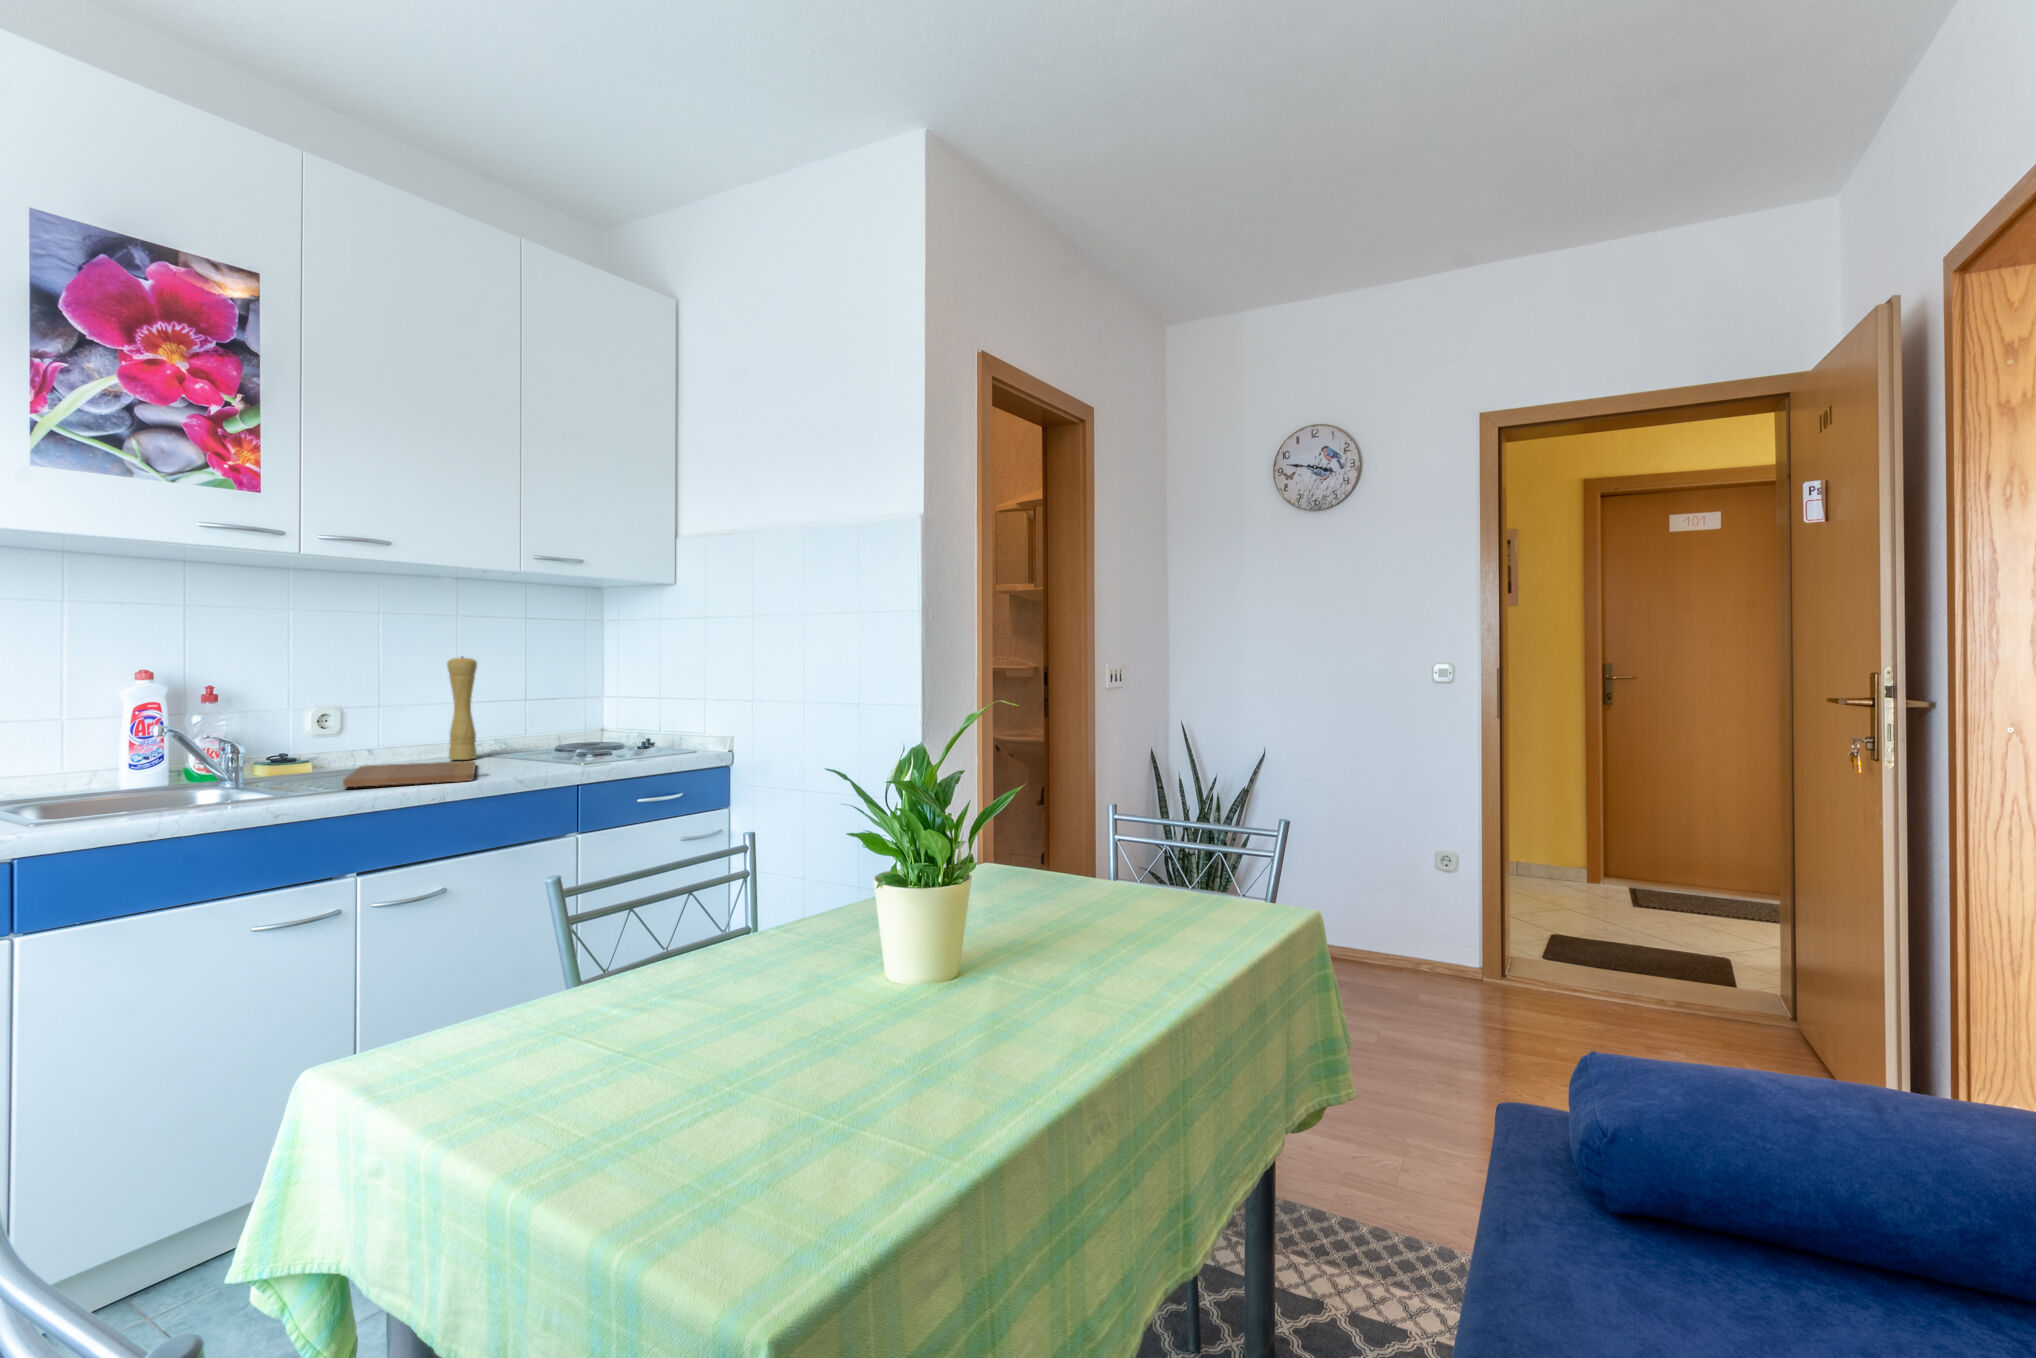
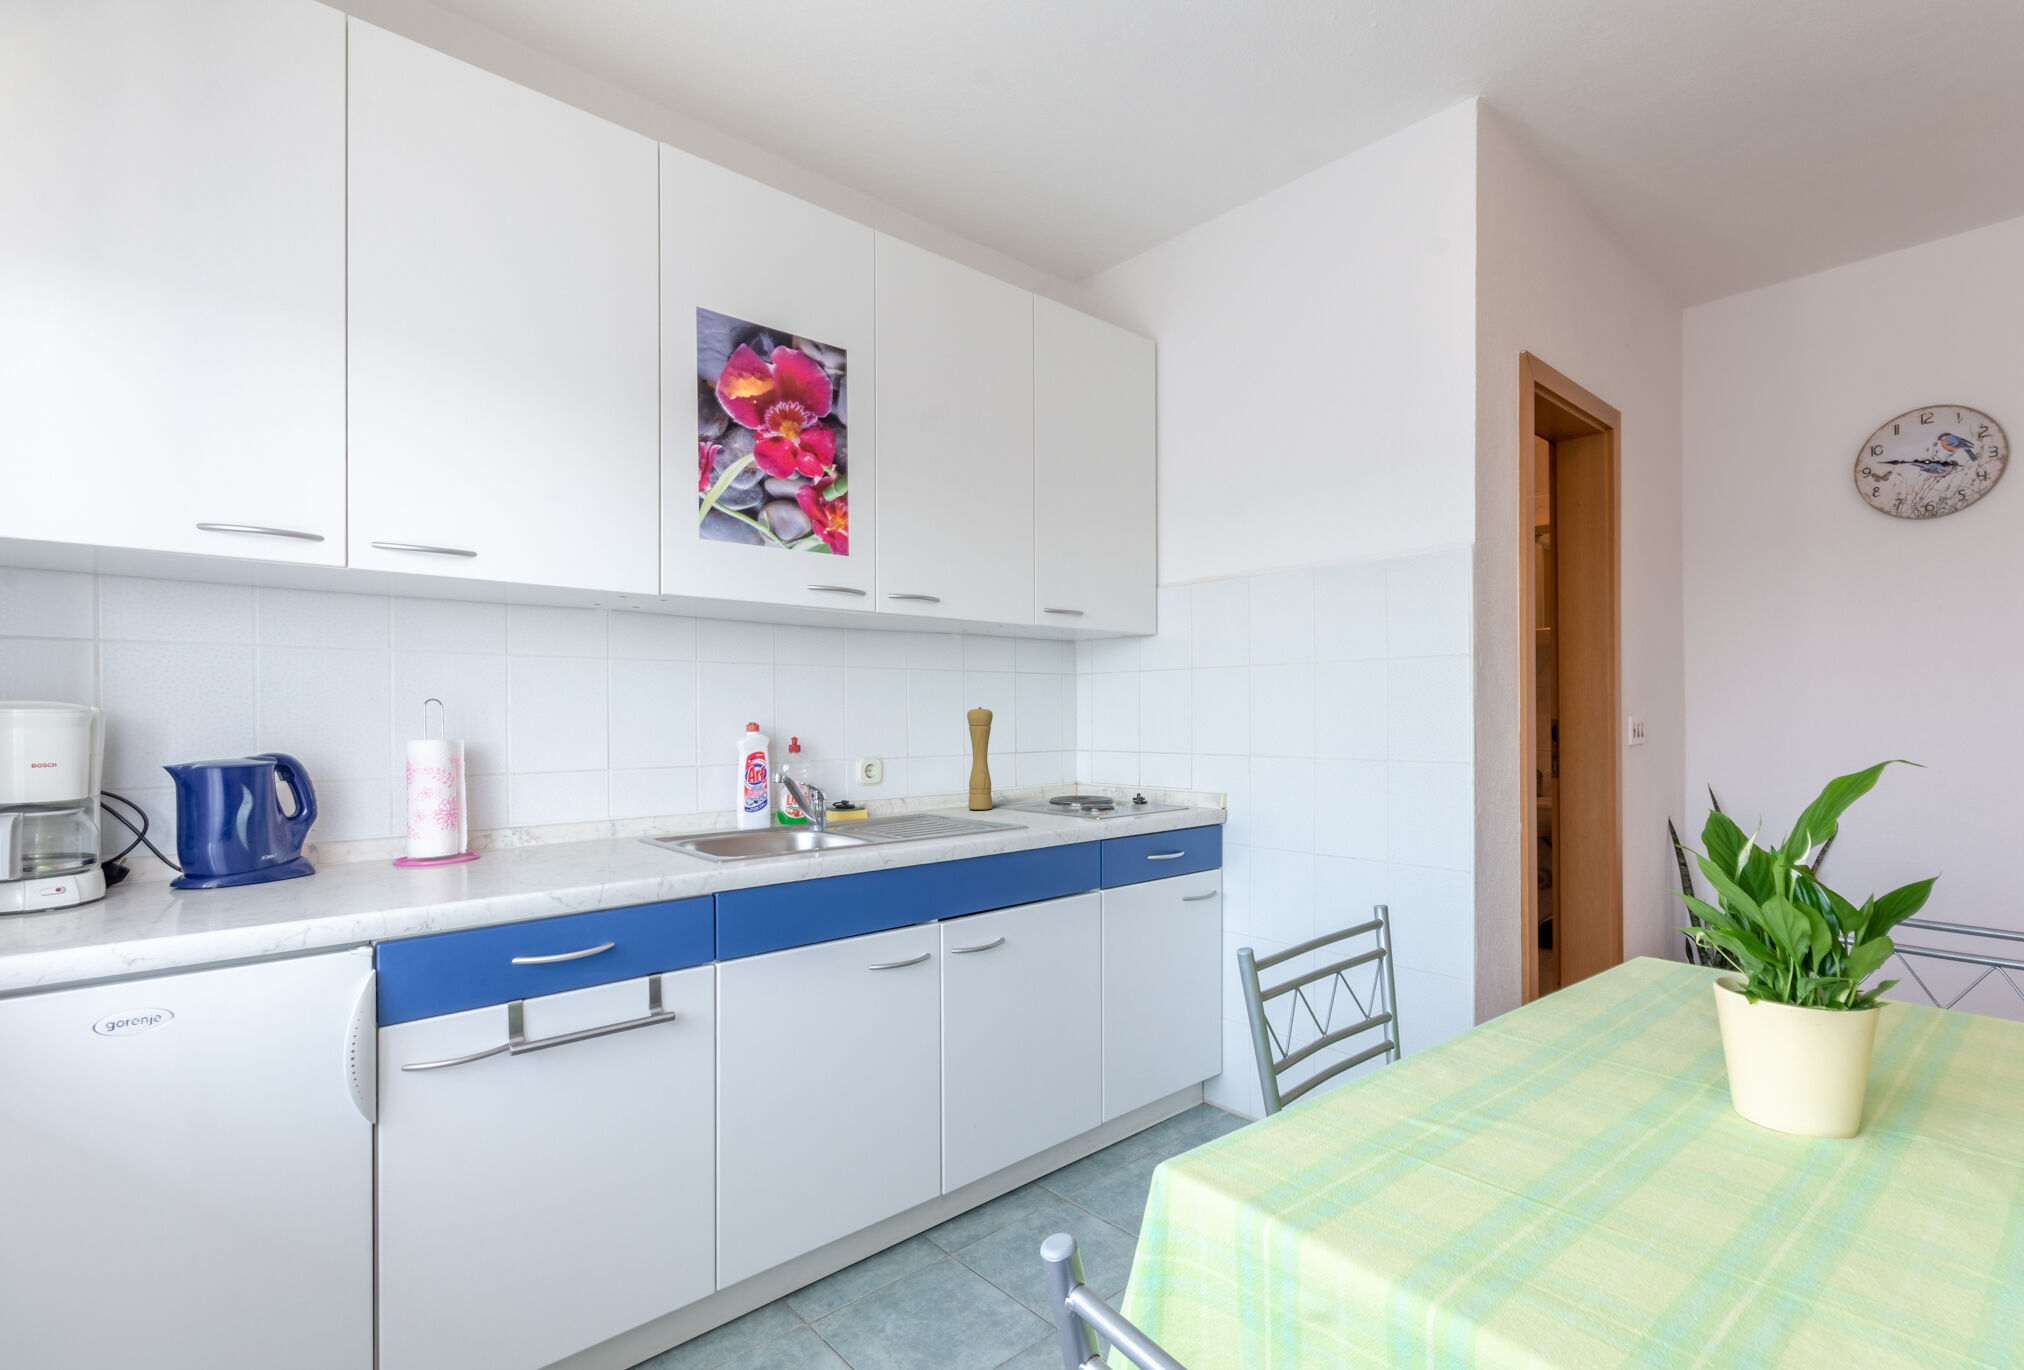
cutting board: present [343,761,476,787] -> none [906,812,1024,837]

